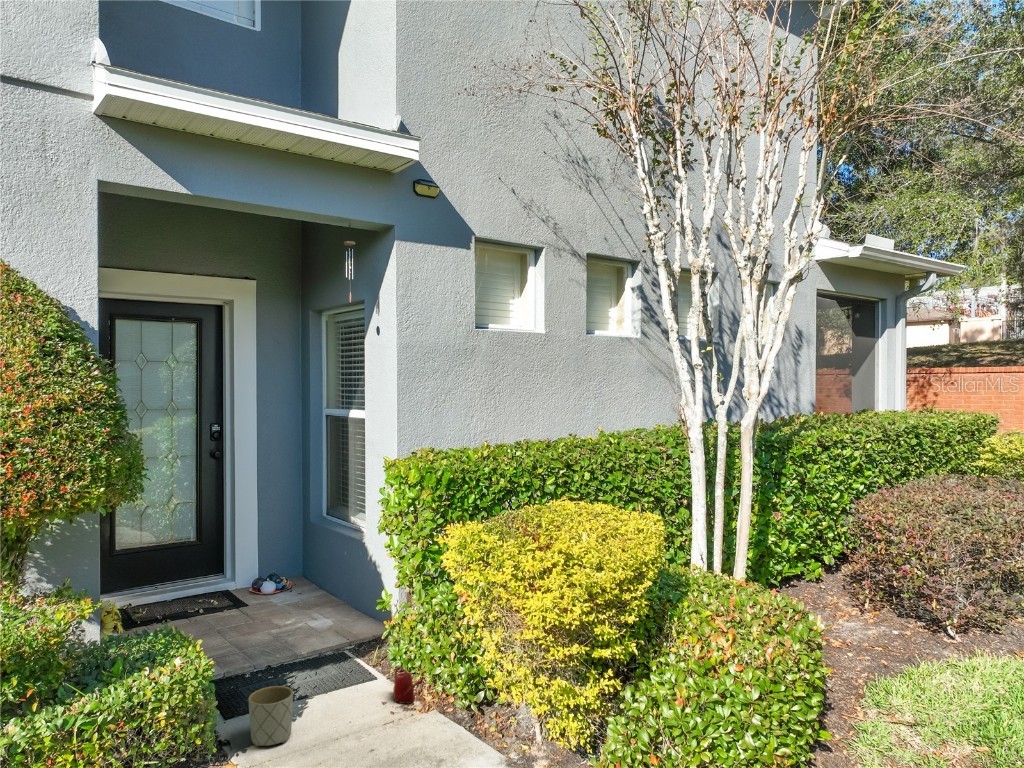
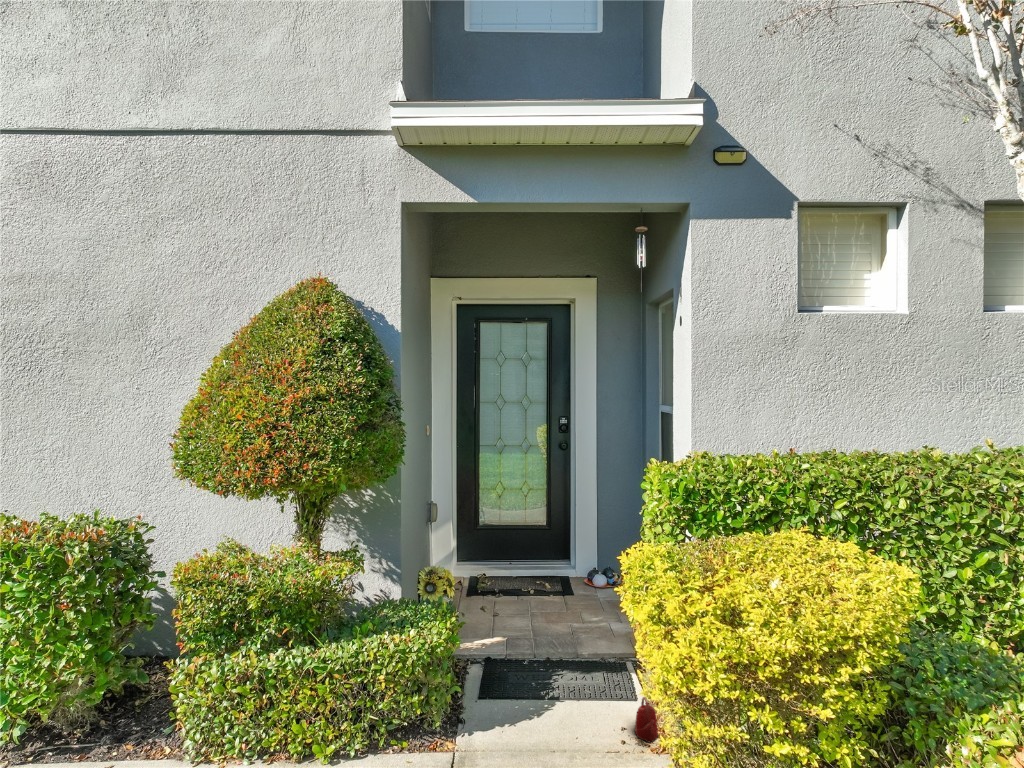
planter: present [248,686,293,747] -> none [480,678,521,738]

